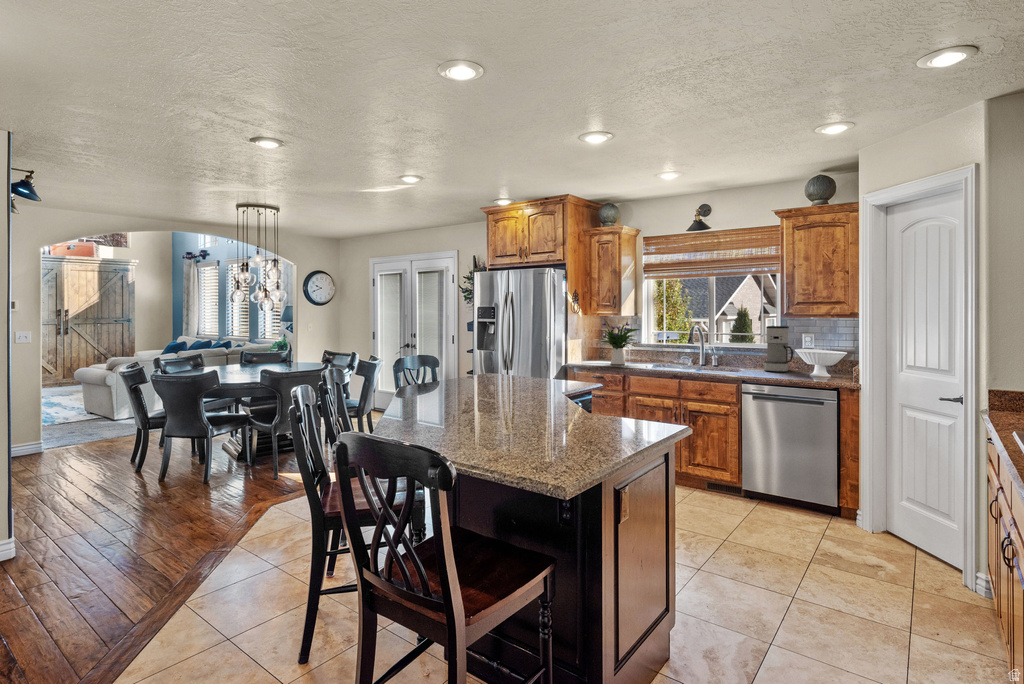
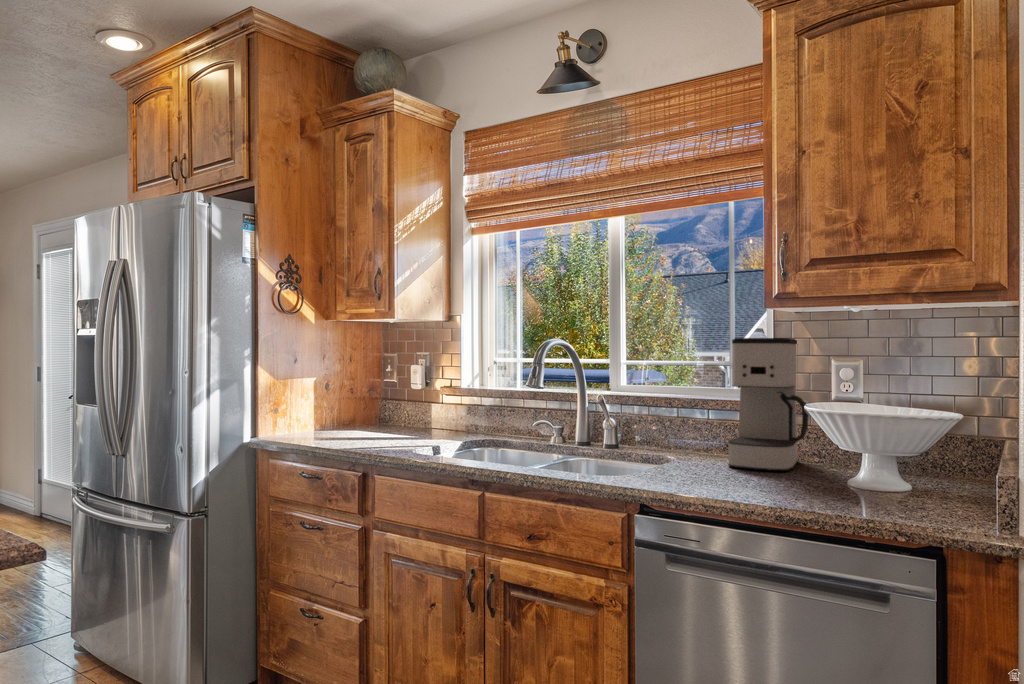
flower arrangement: present [601,319,639,364] -> none [319,321,433,438]

